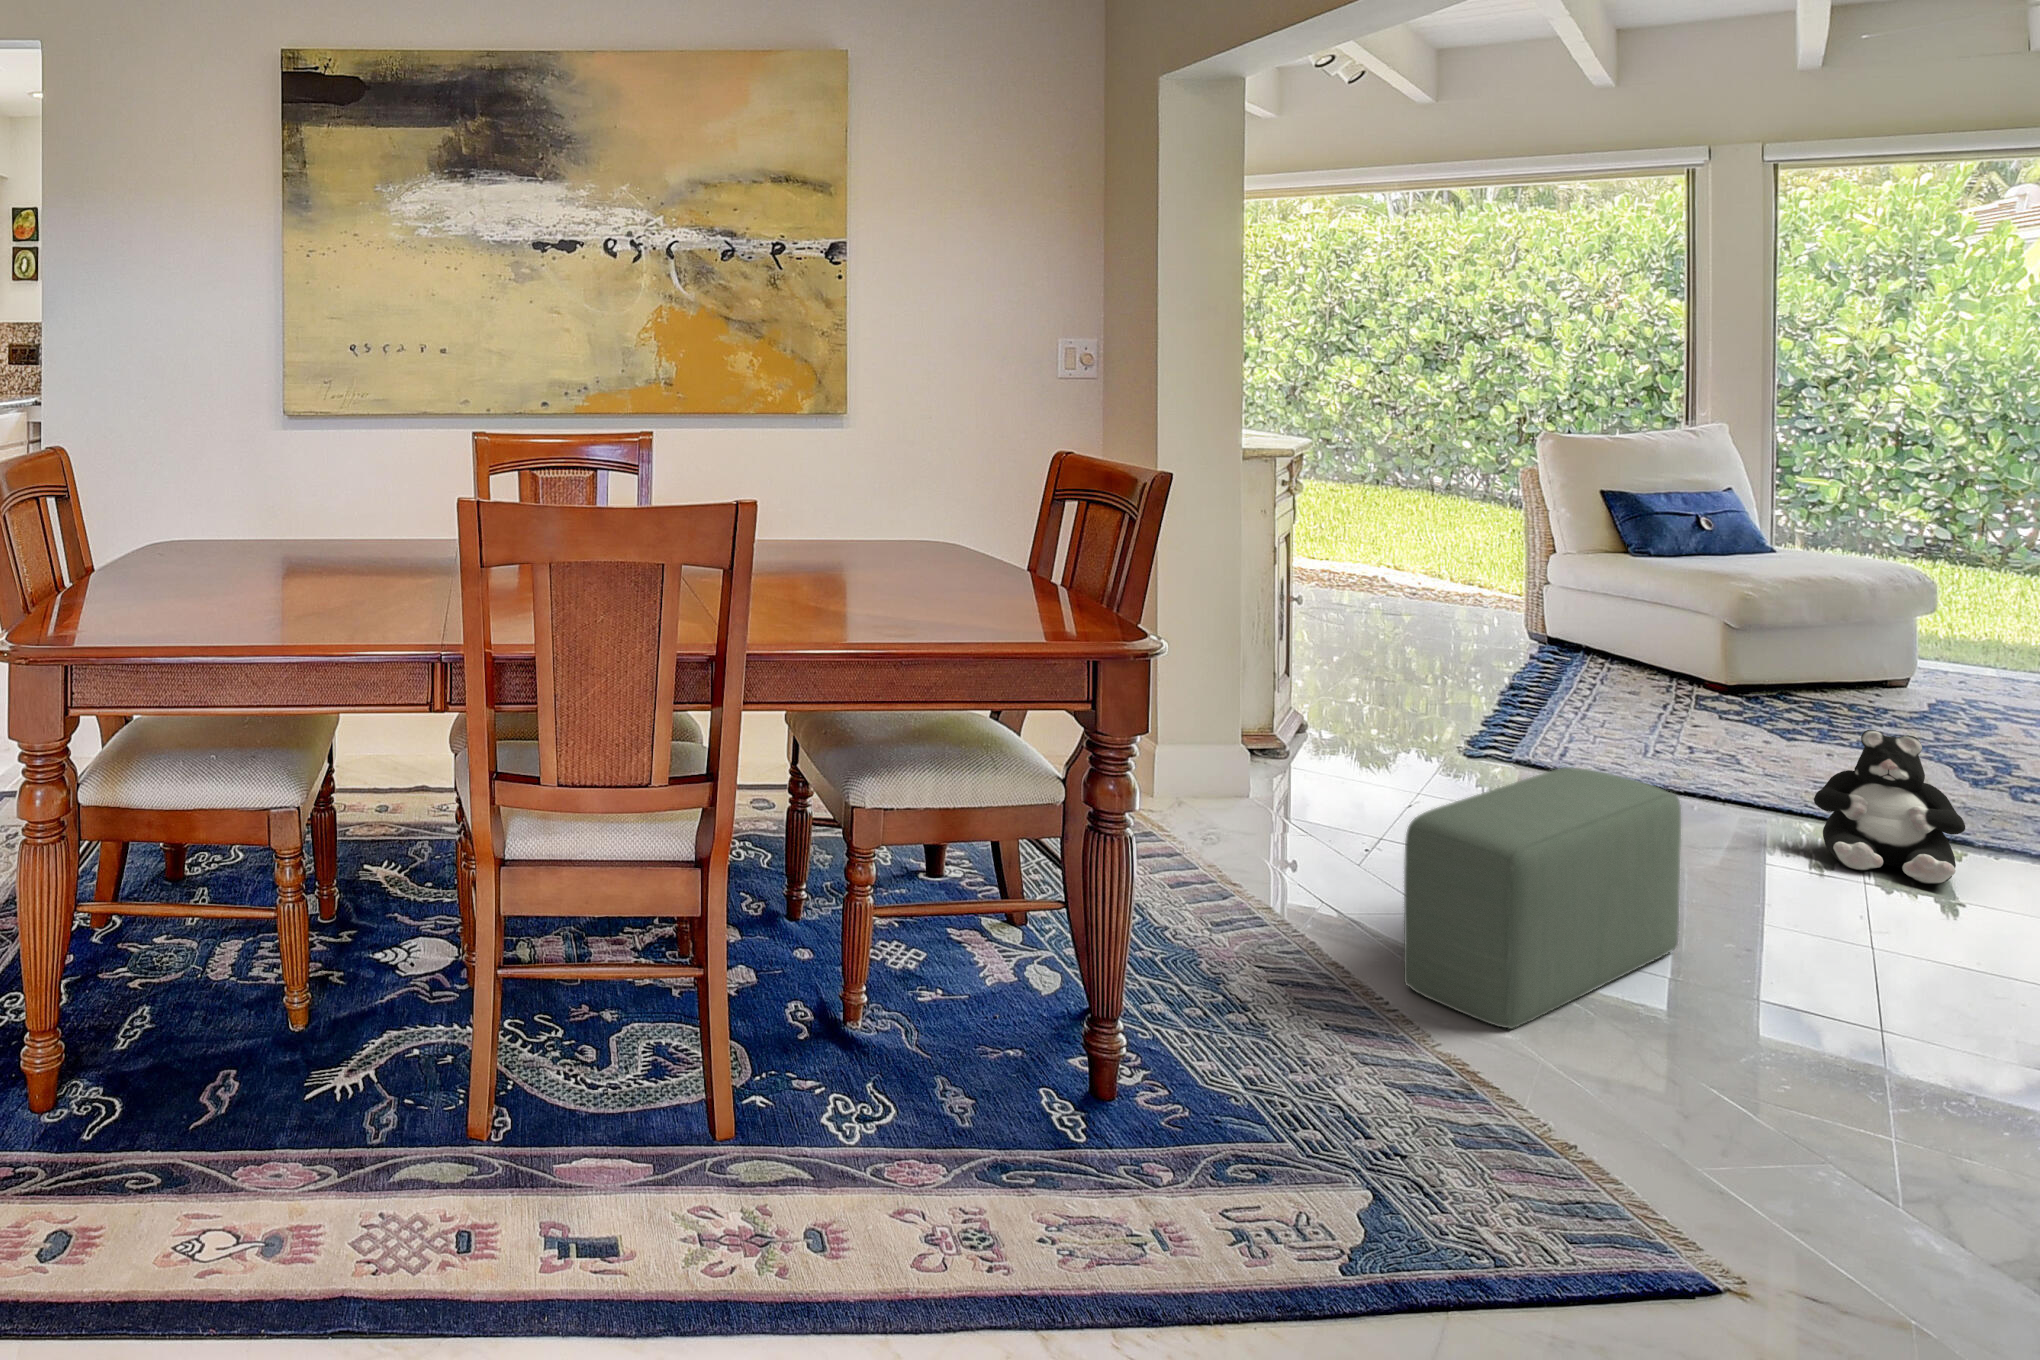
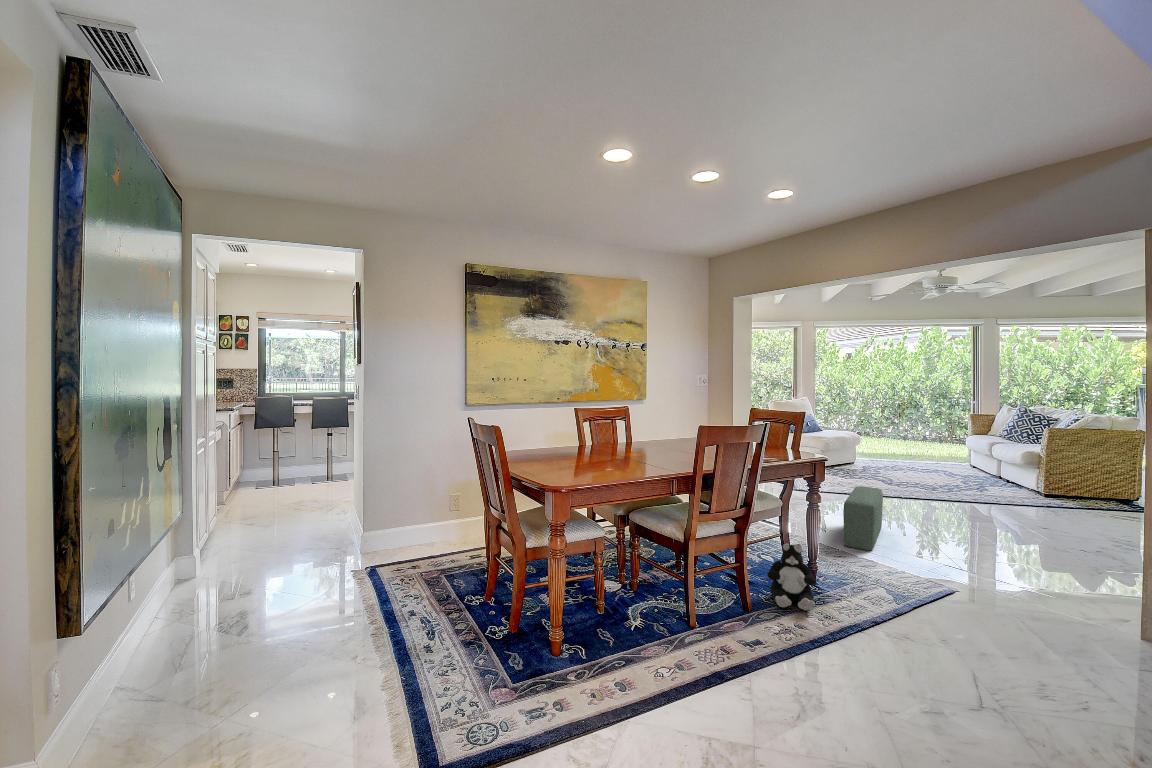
plush toy: present [1814,730,1965,884] -> present [767,543,816,611]

